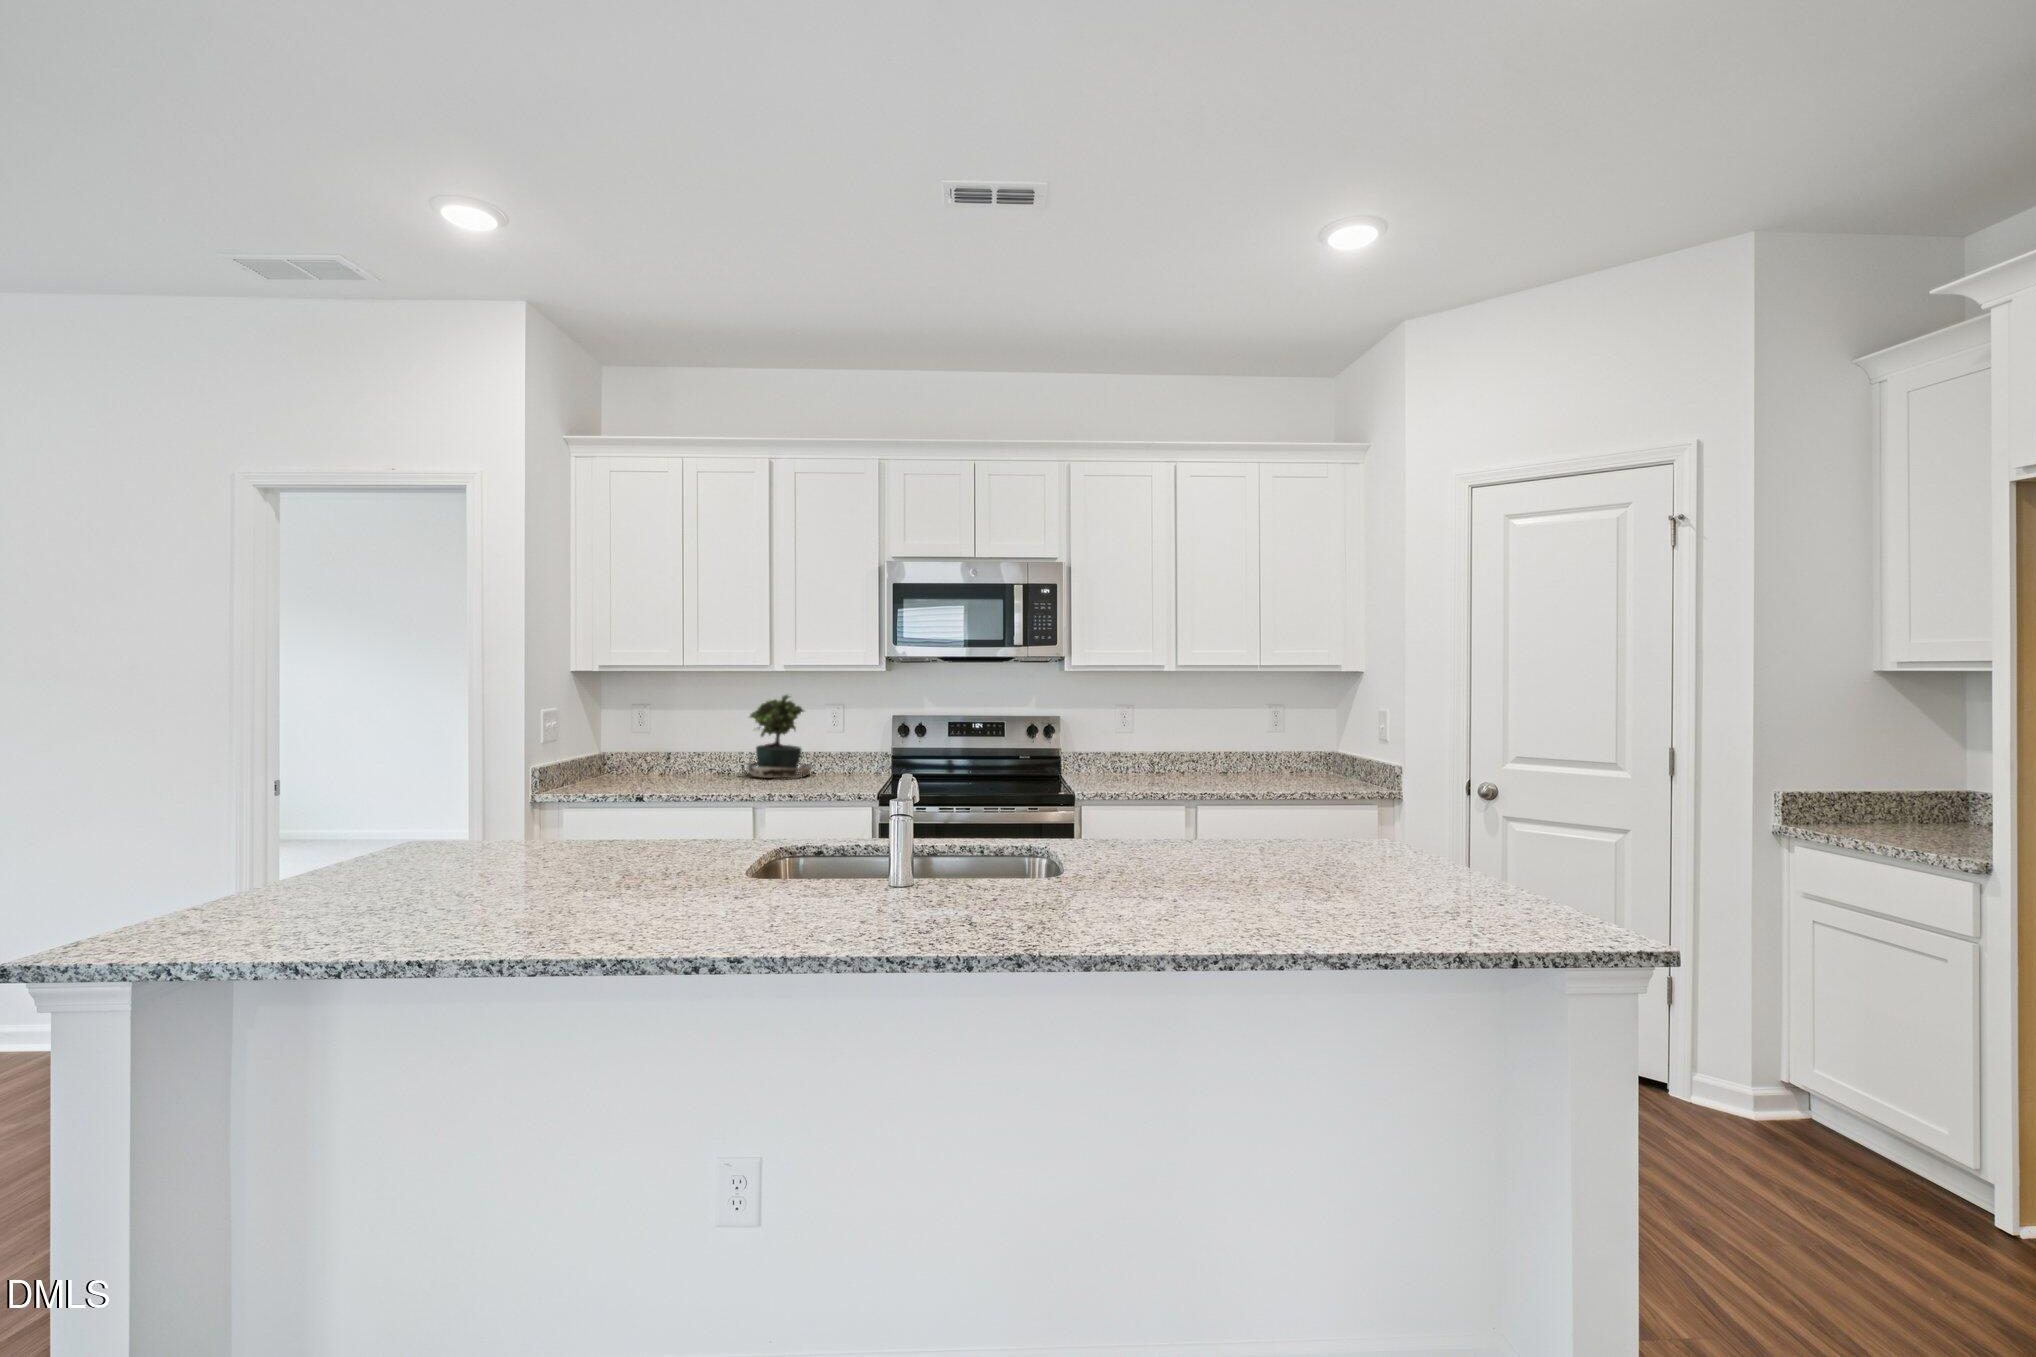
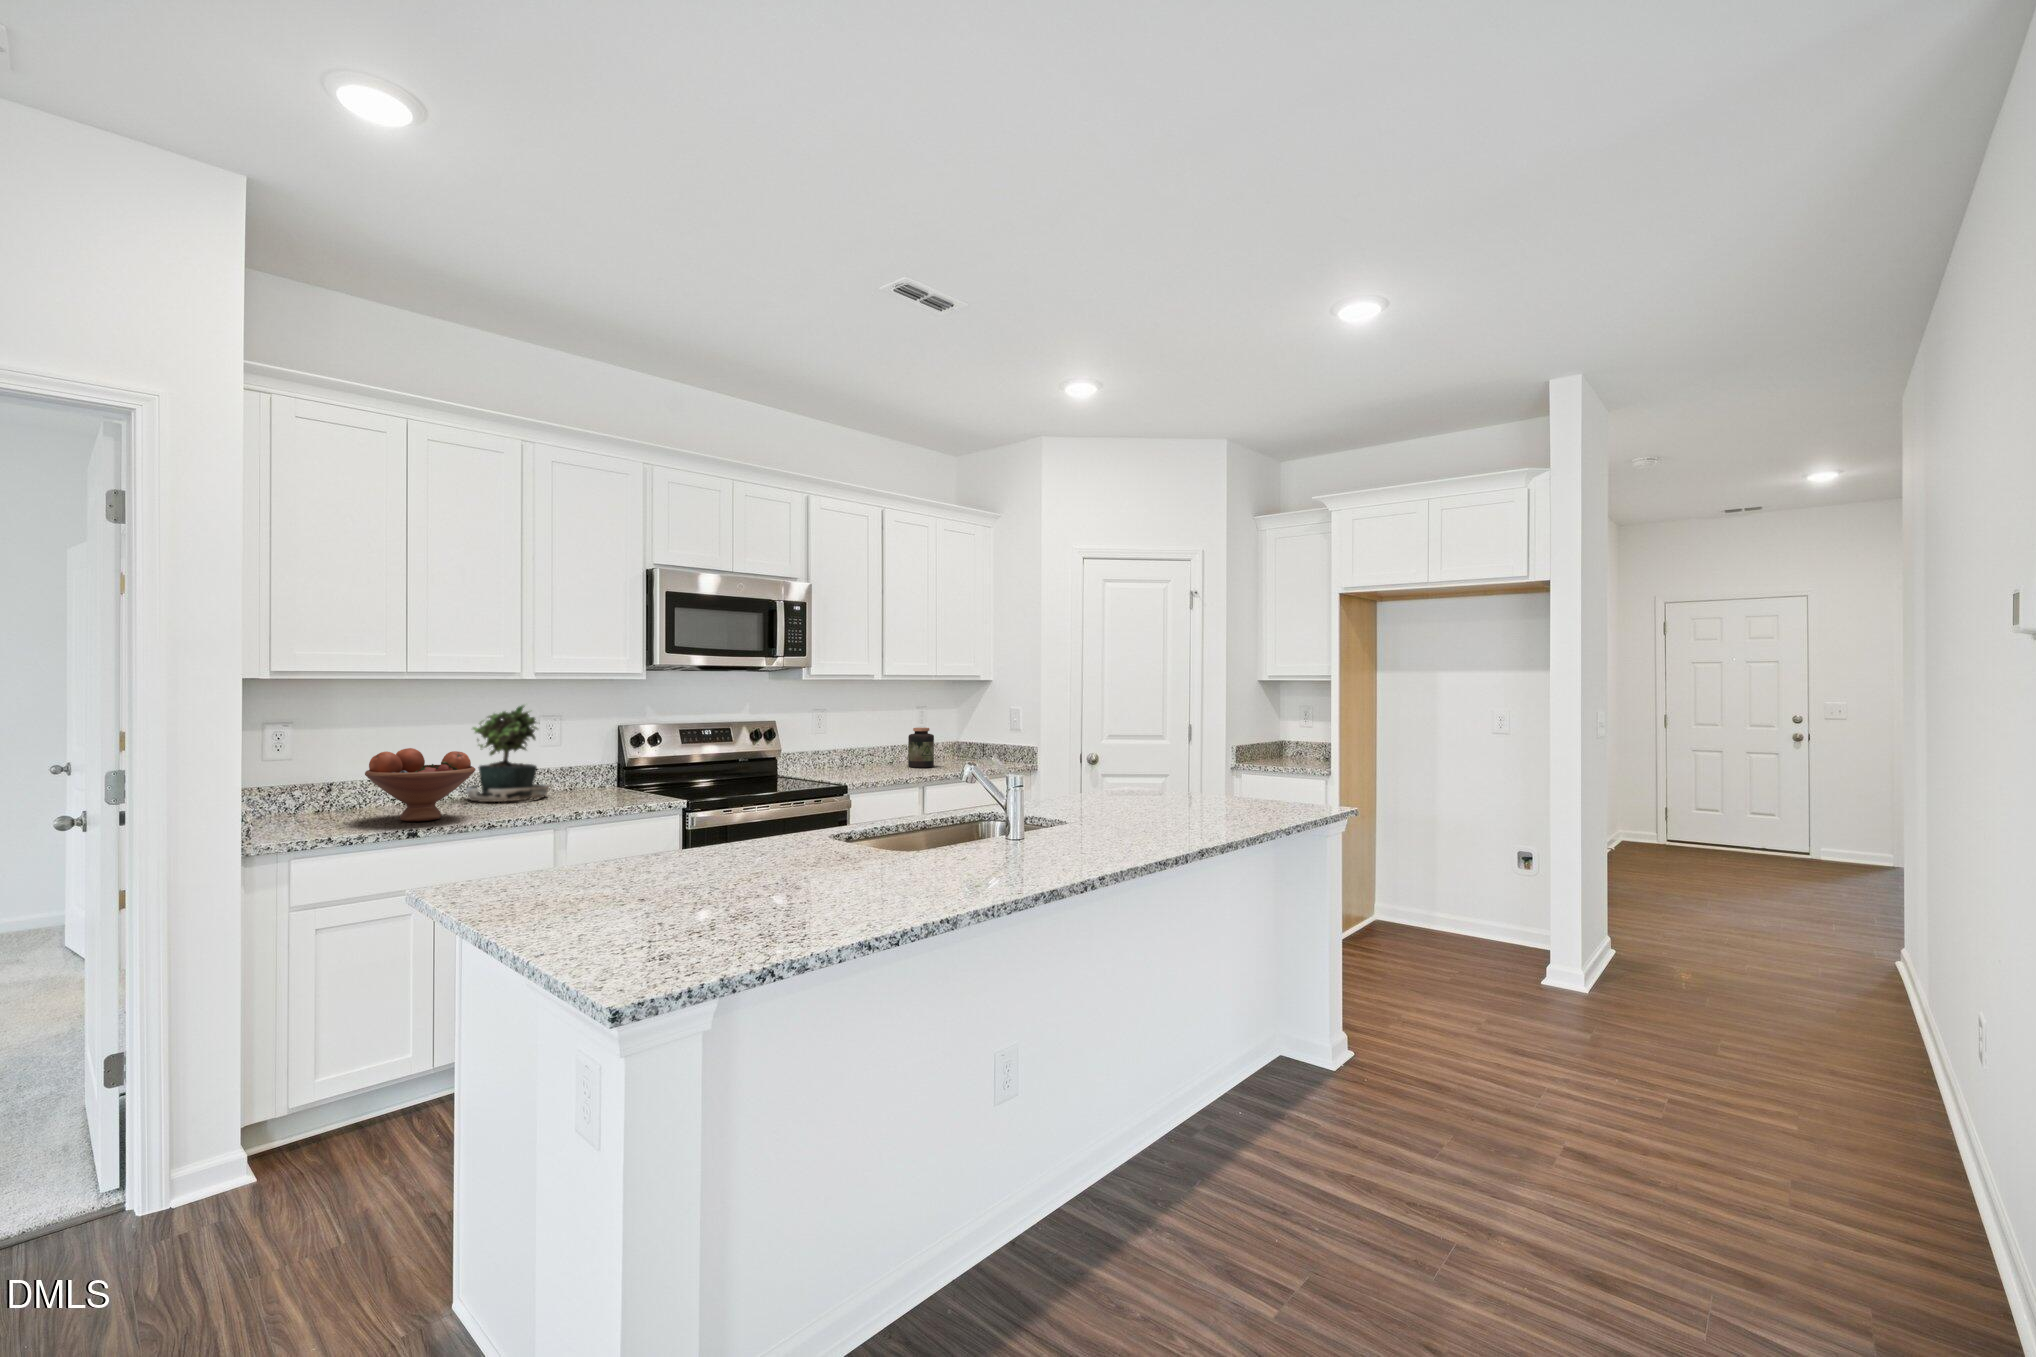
fruit bowl: none [623,728,705,788] -> present [365,748,476,821]
jar: none [1230,735,1262,783] -> present [908,728,934,768]

